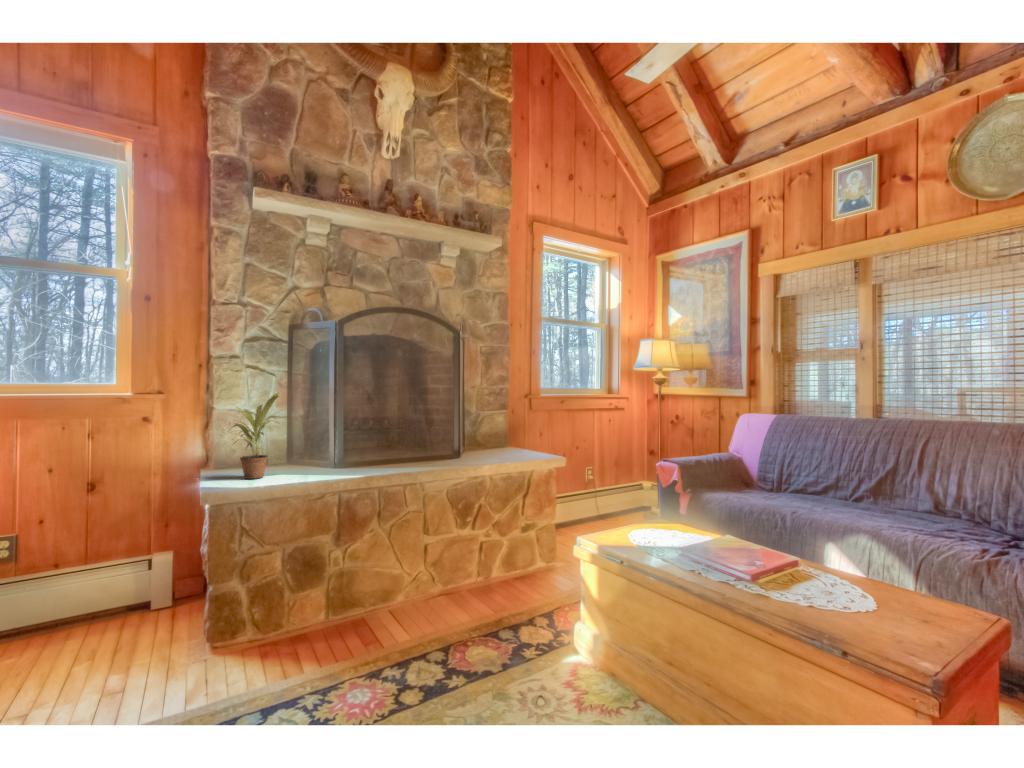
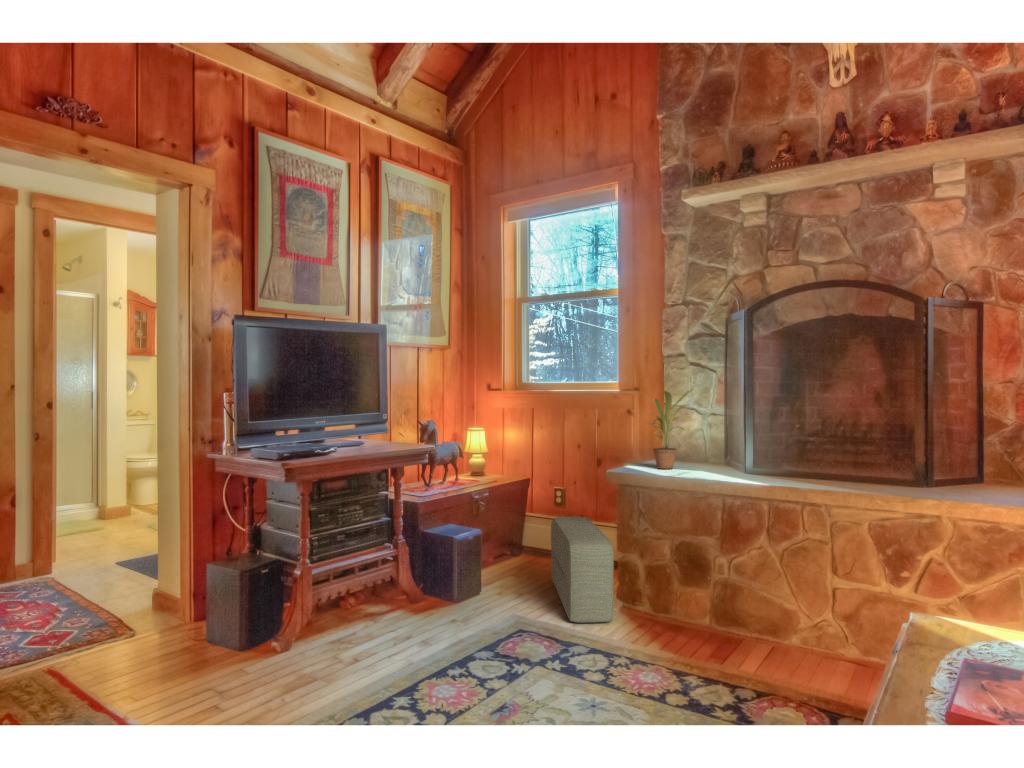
pouf: none [52,560,237,698] -> present [551,516,614,623]

